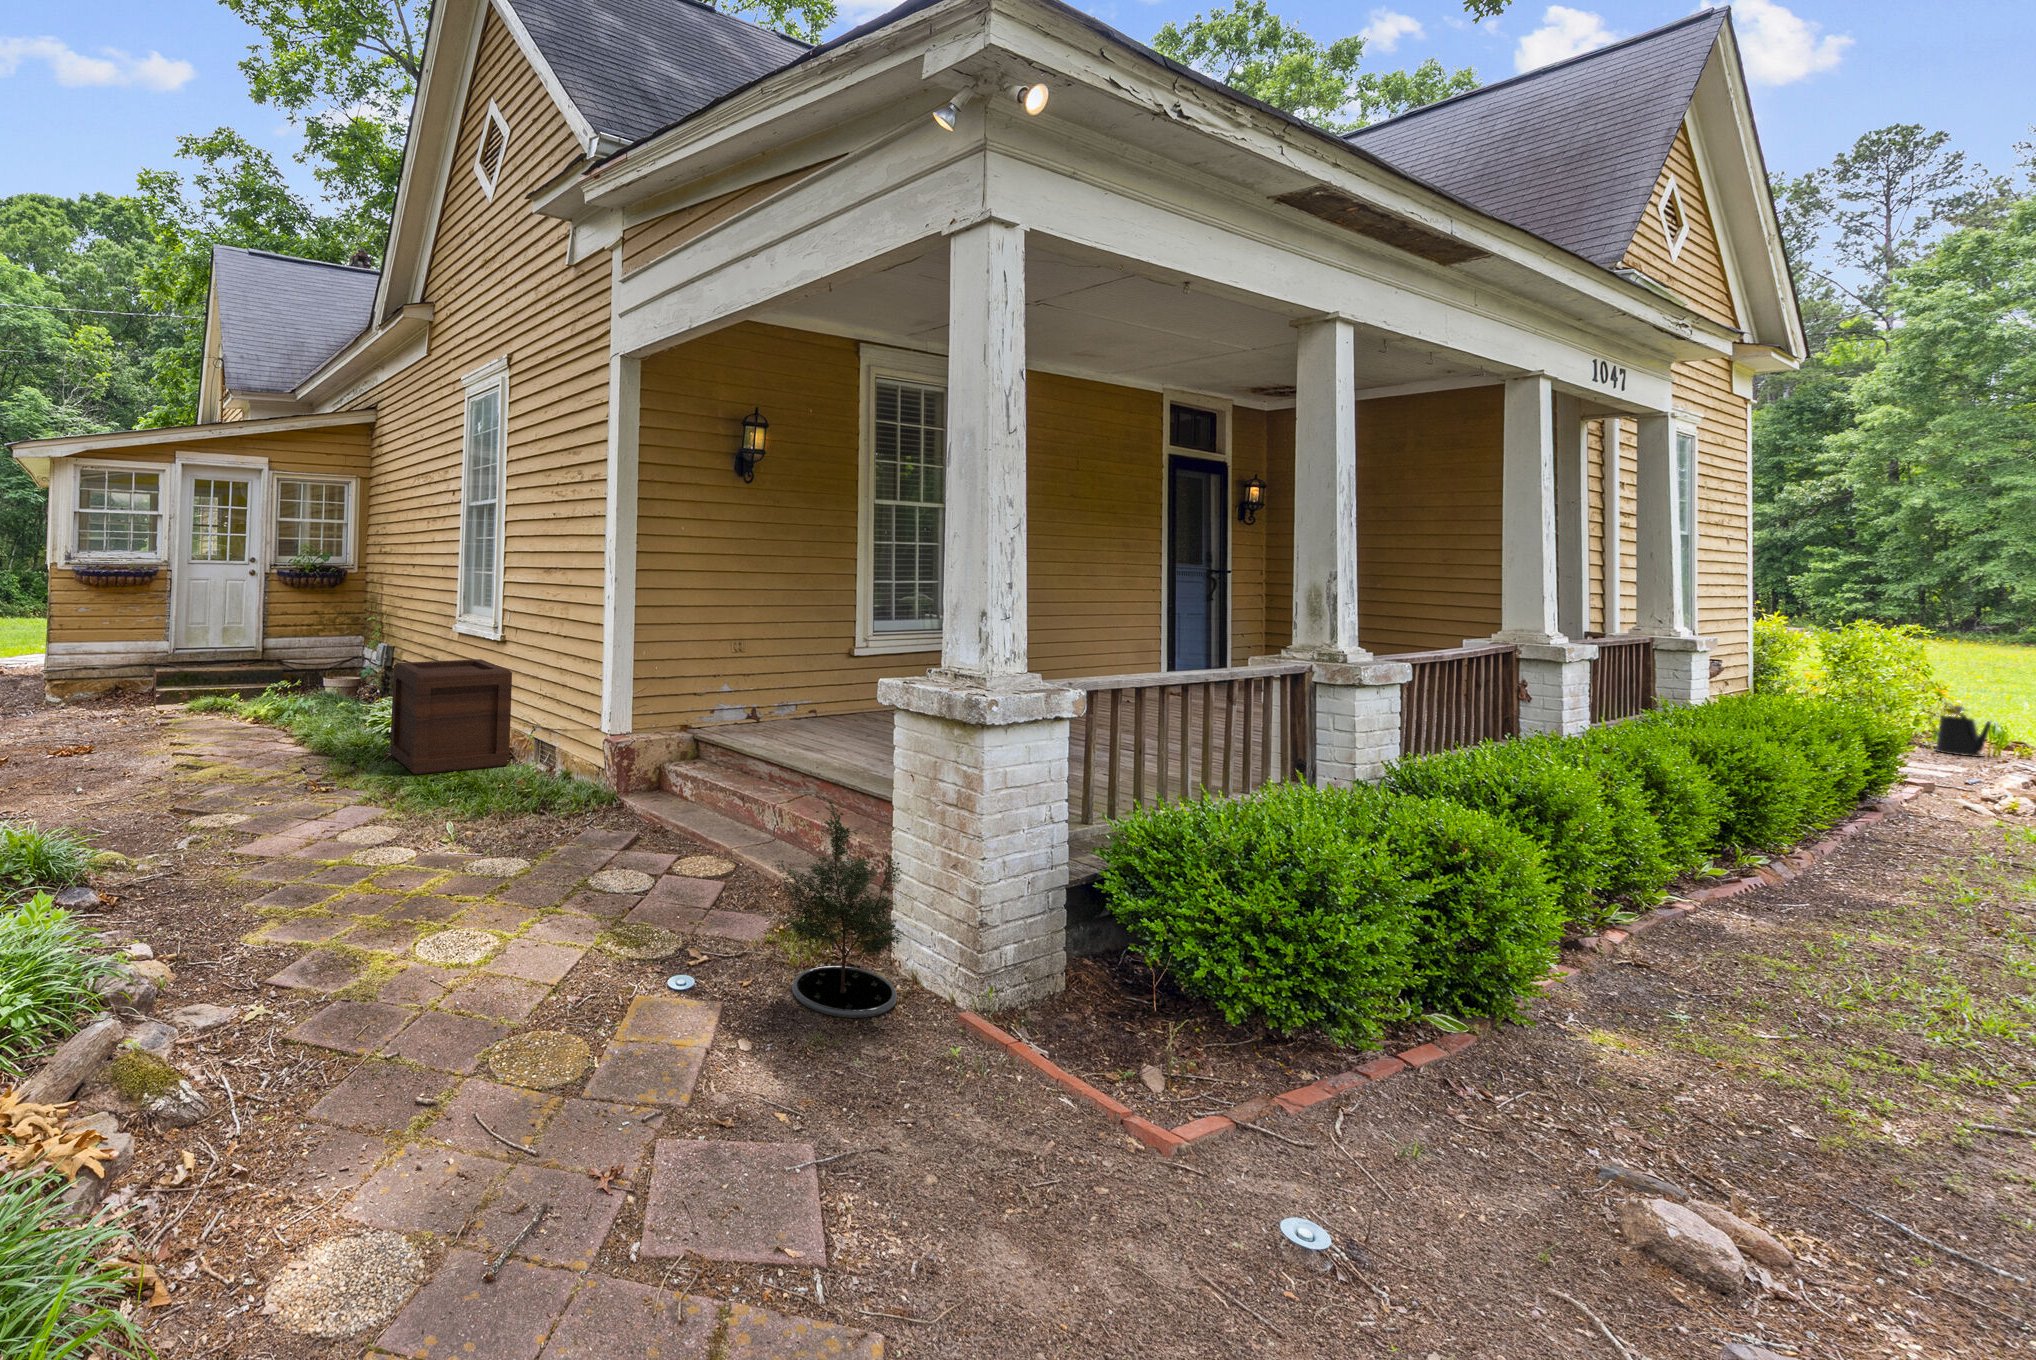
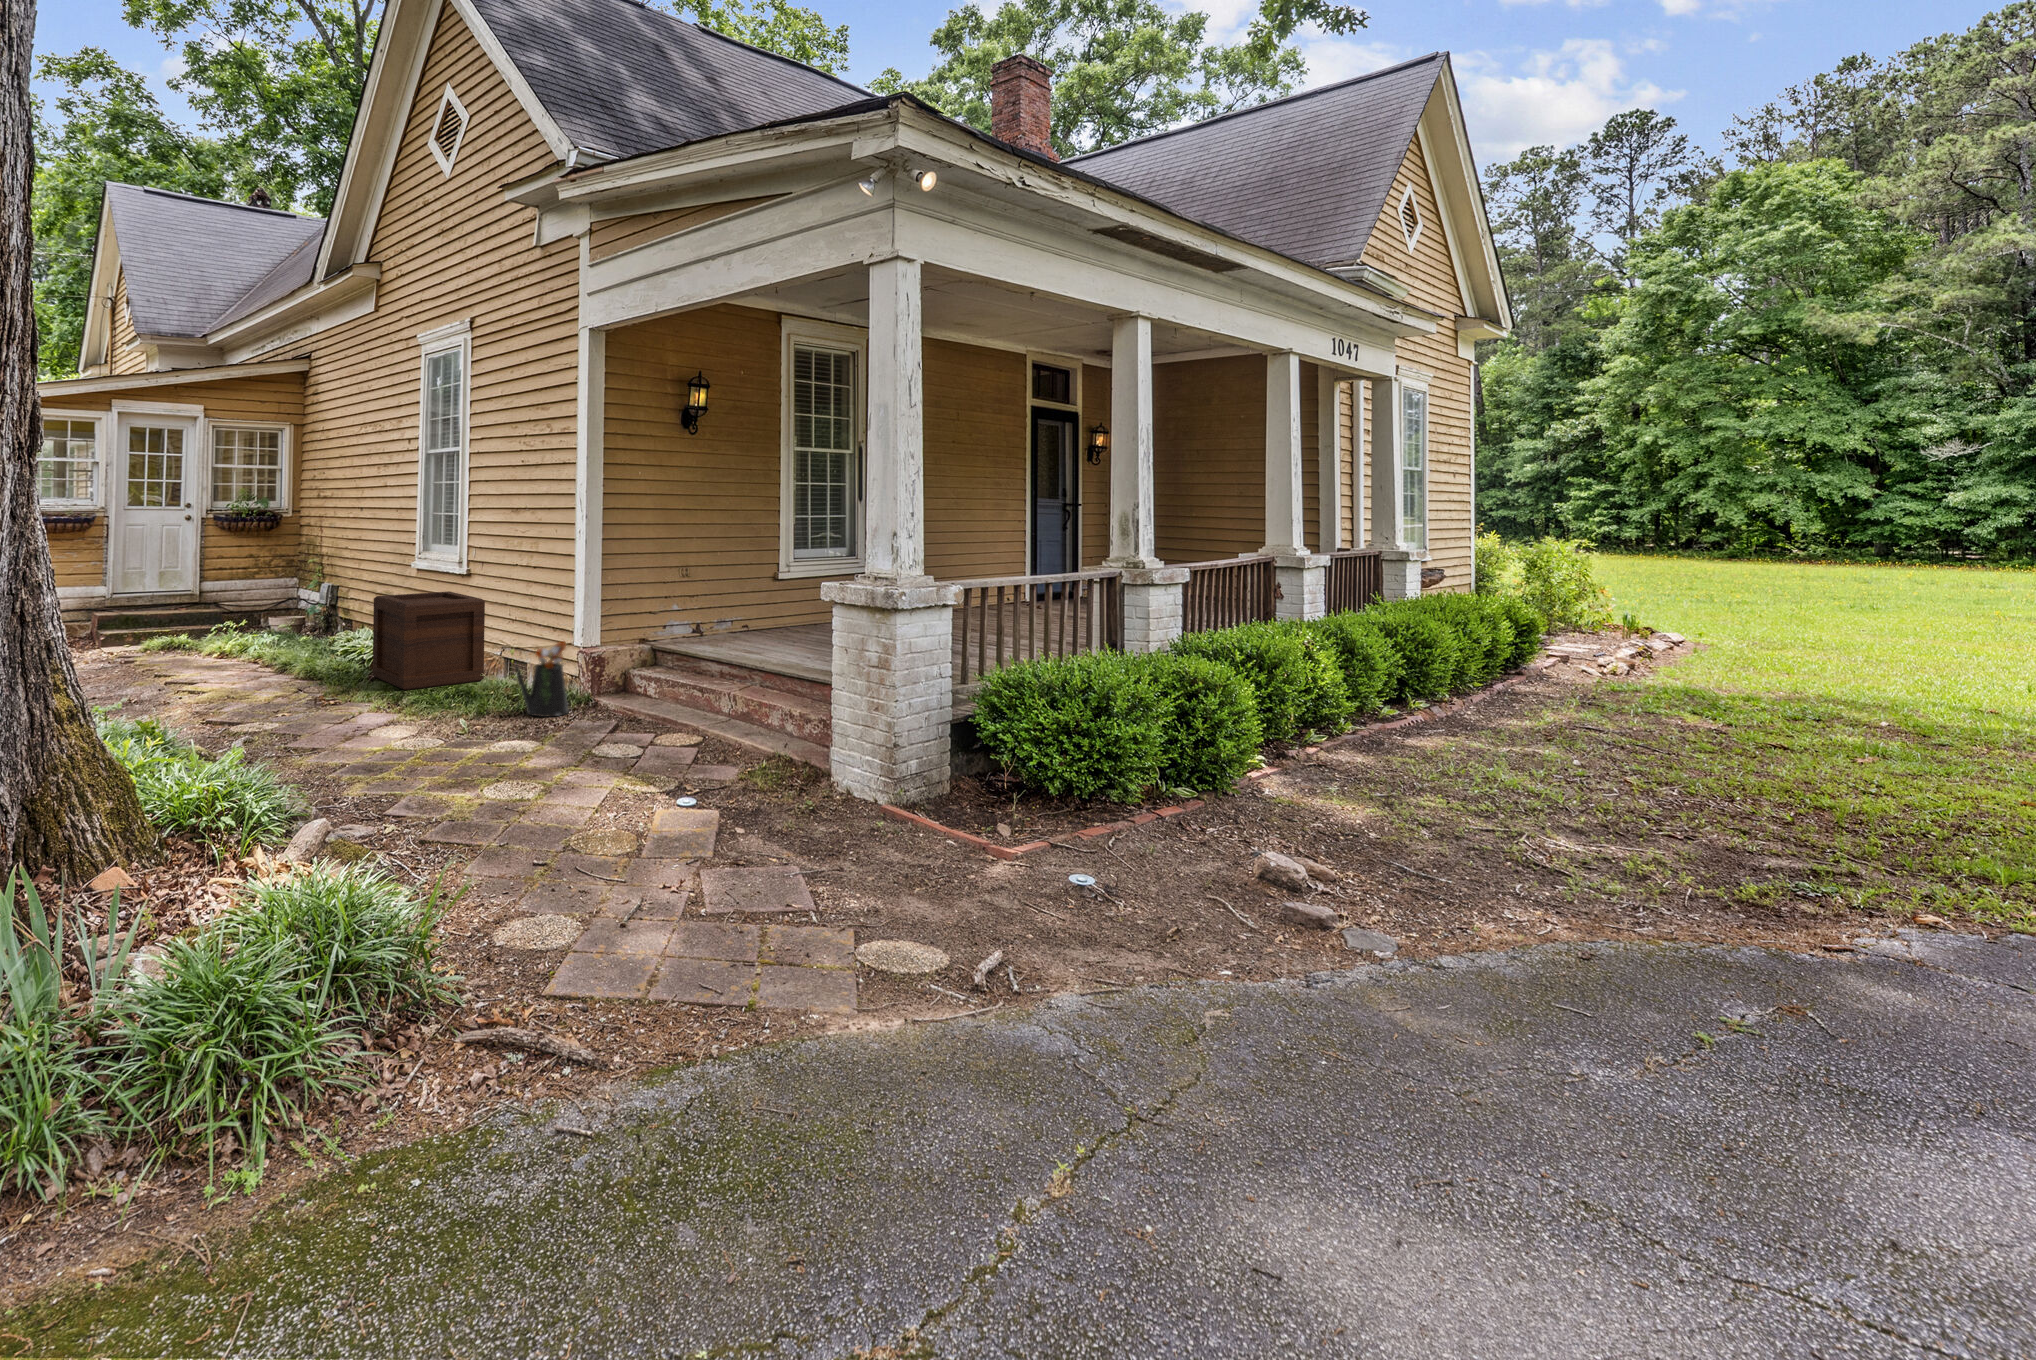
watering can: present [1929,702,1991,757] -> present [515,641,576,717]
potted tree: present [772,801,904,1018] -> none [747,669,841,812]

